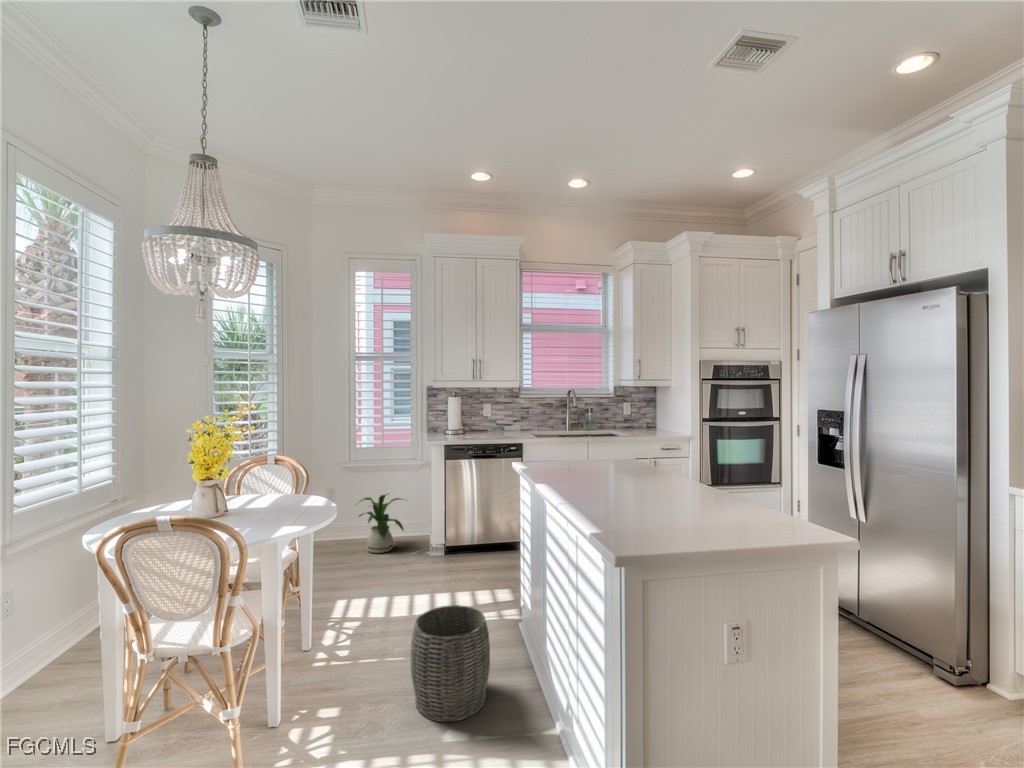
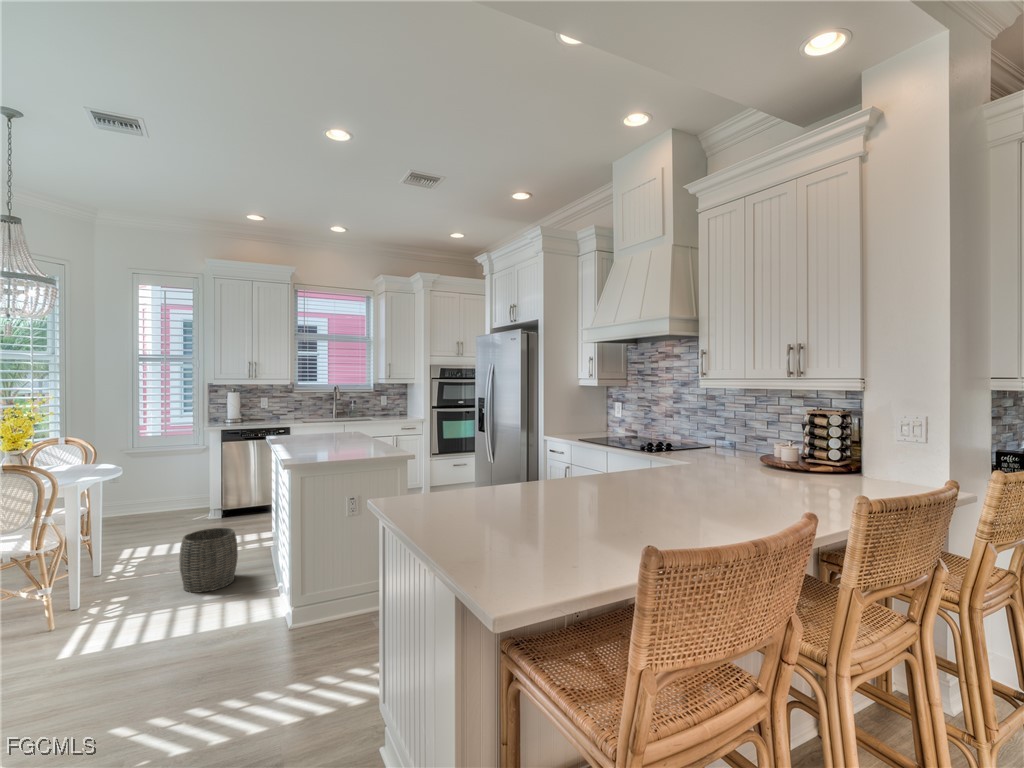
house plant: present [358,494,404,553] -> none [137,471,190,521]

